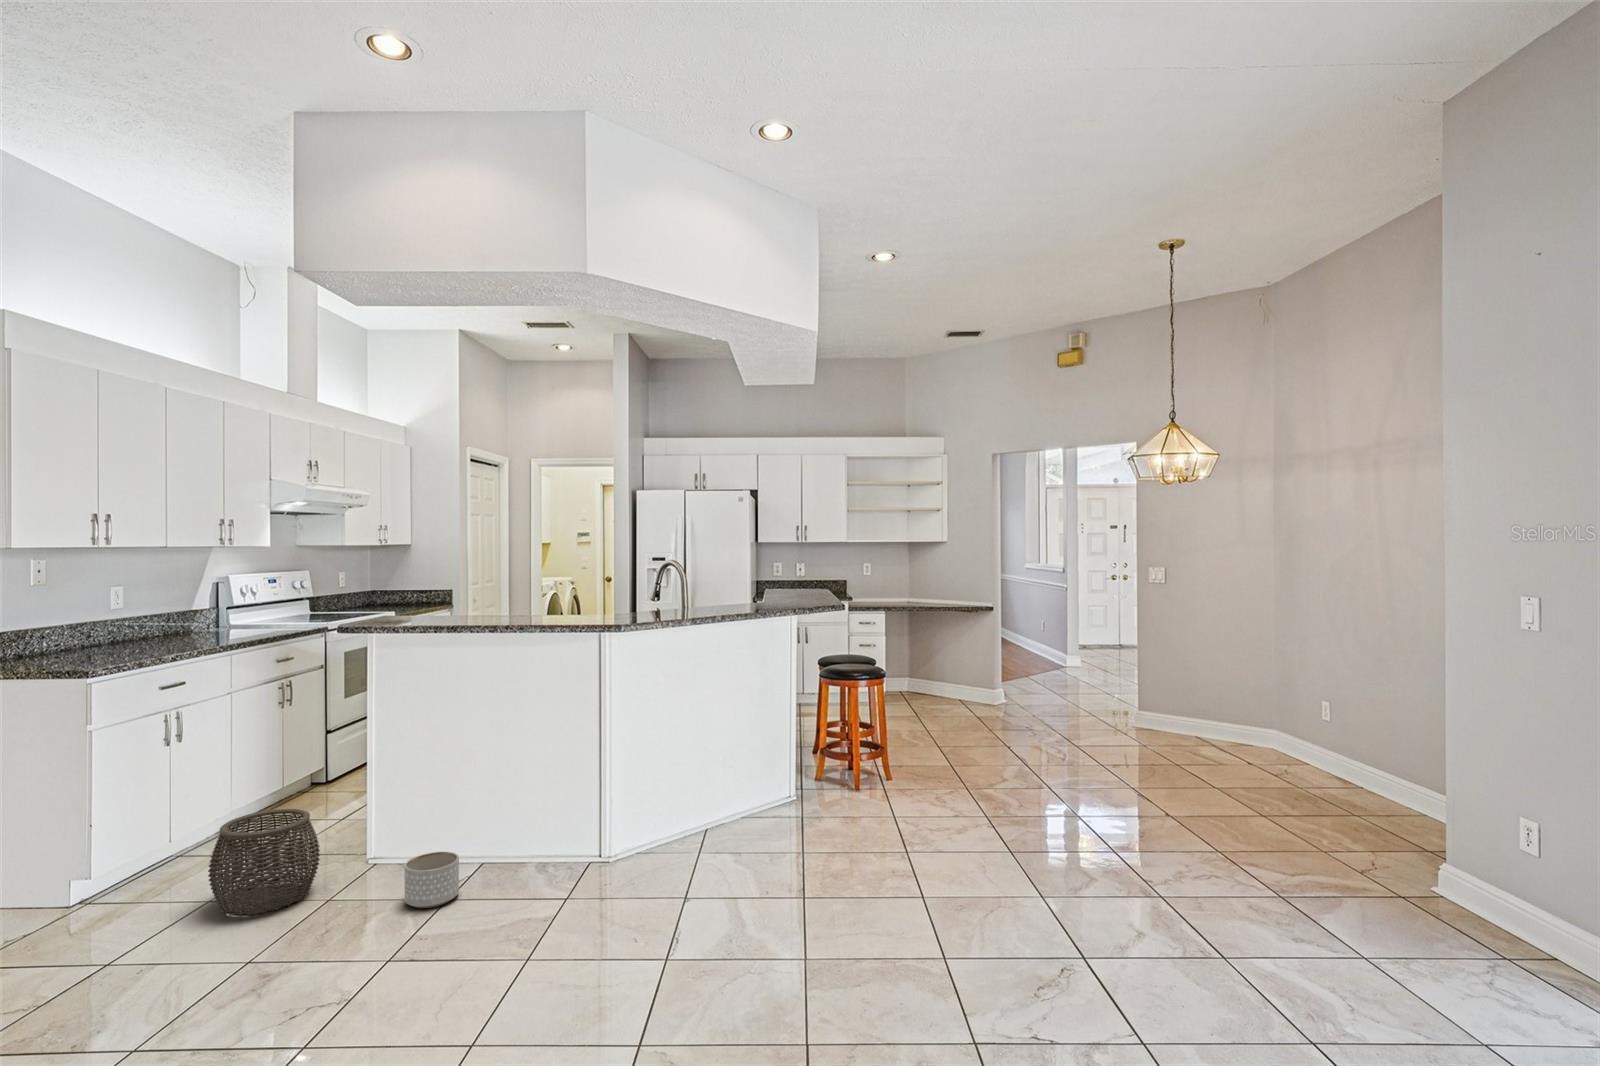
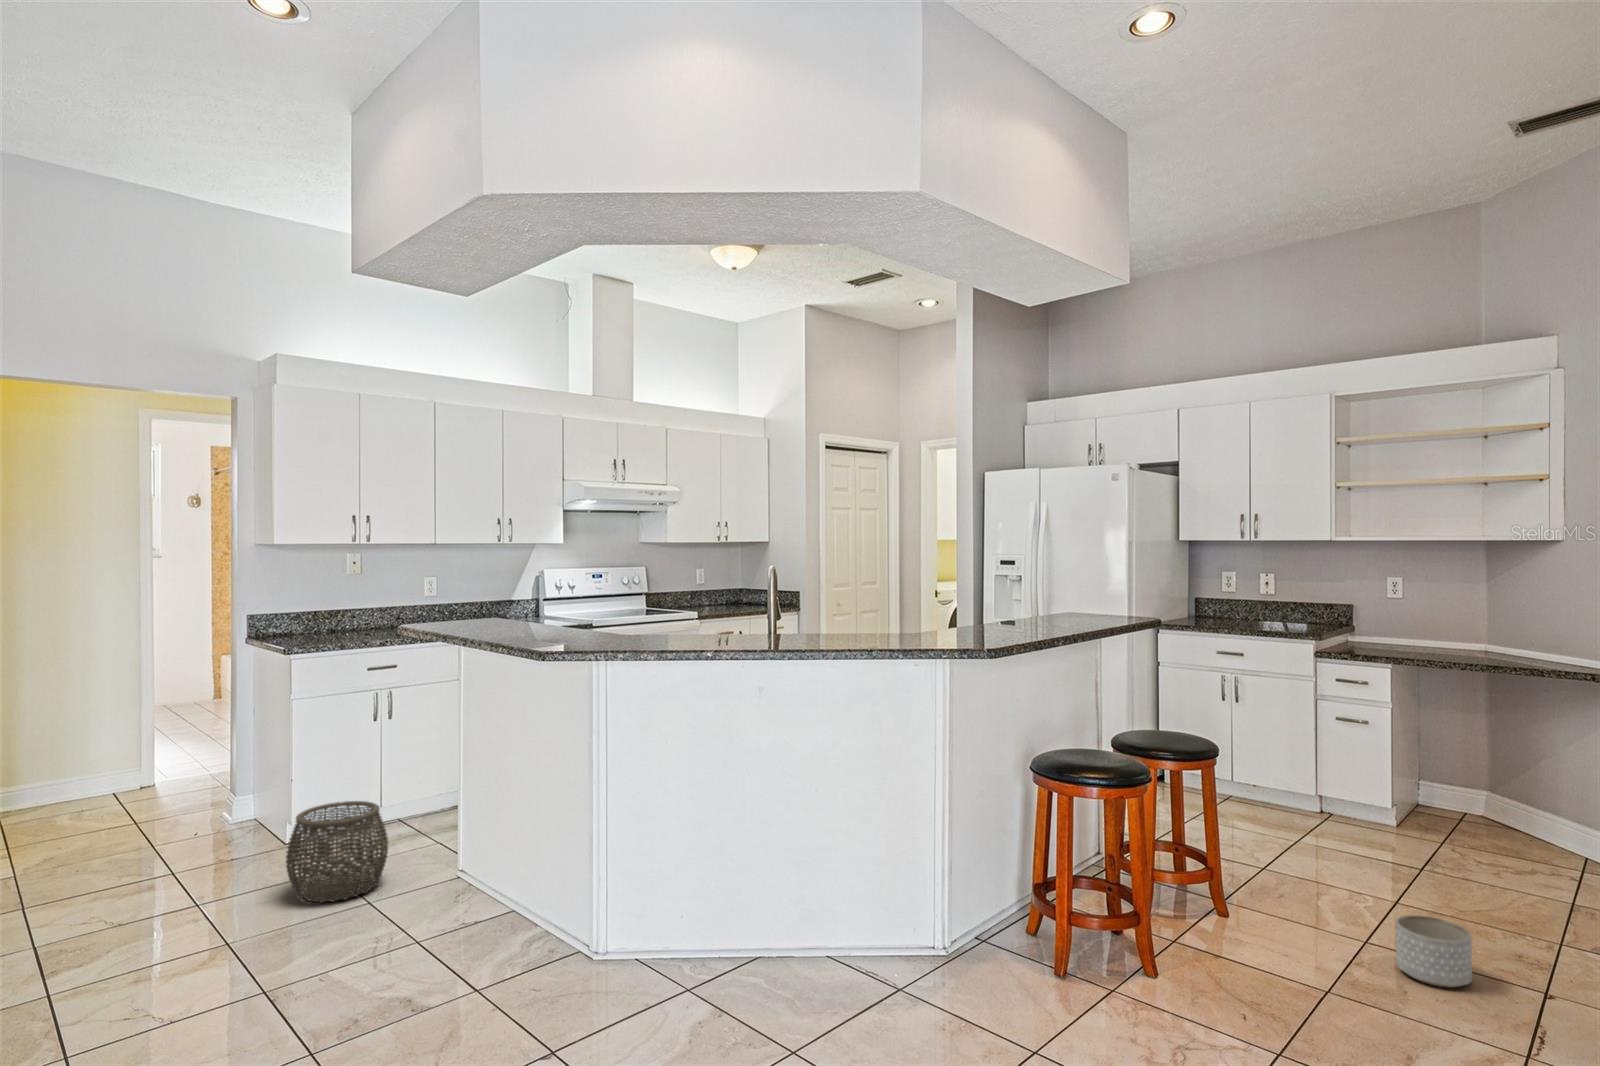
planter: present [405,852,459,908] -> present [1396,915,1472,988]

